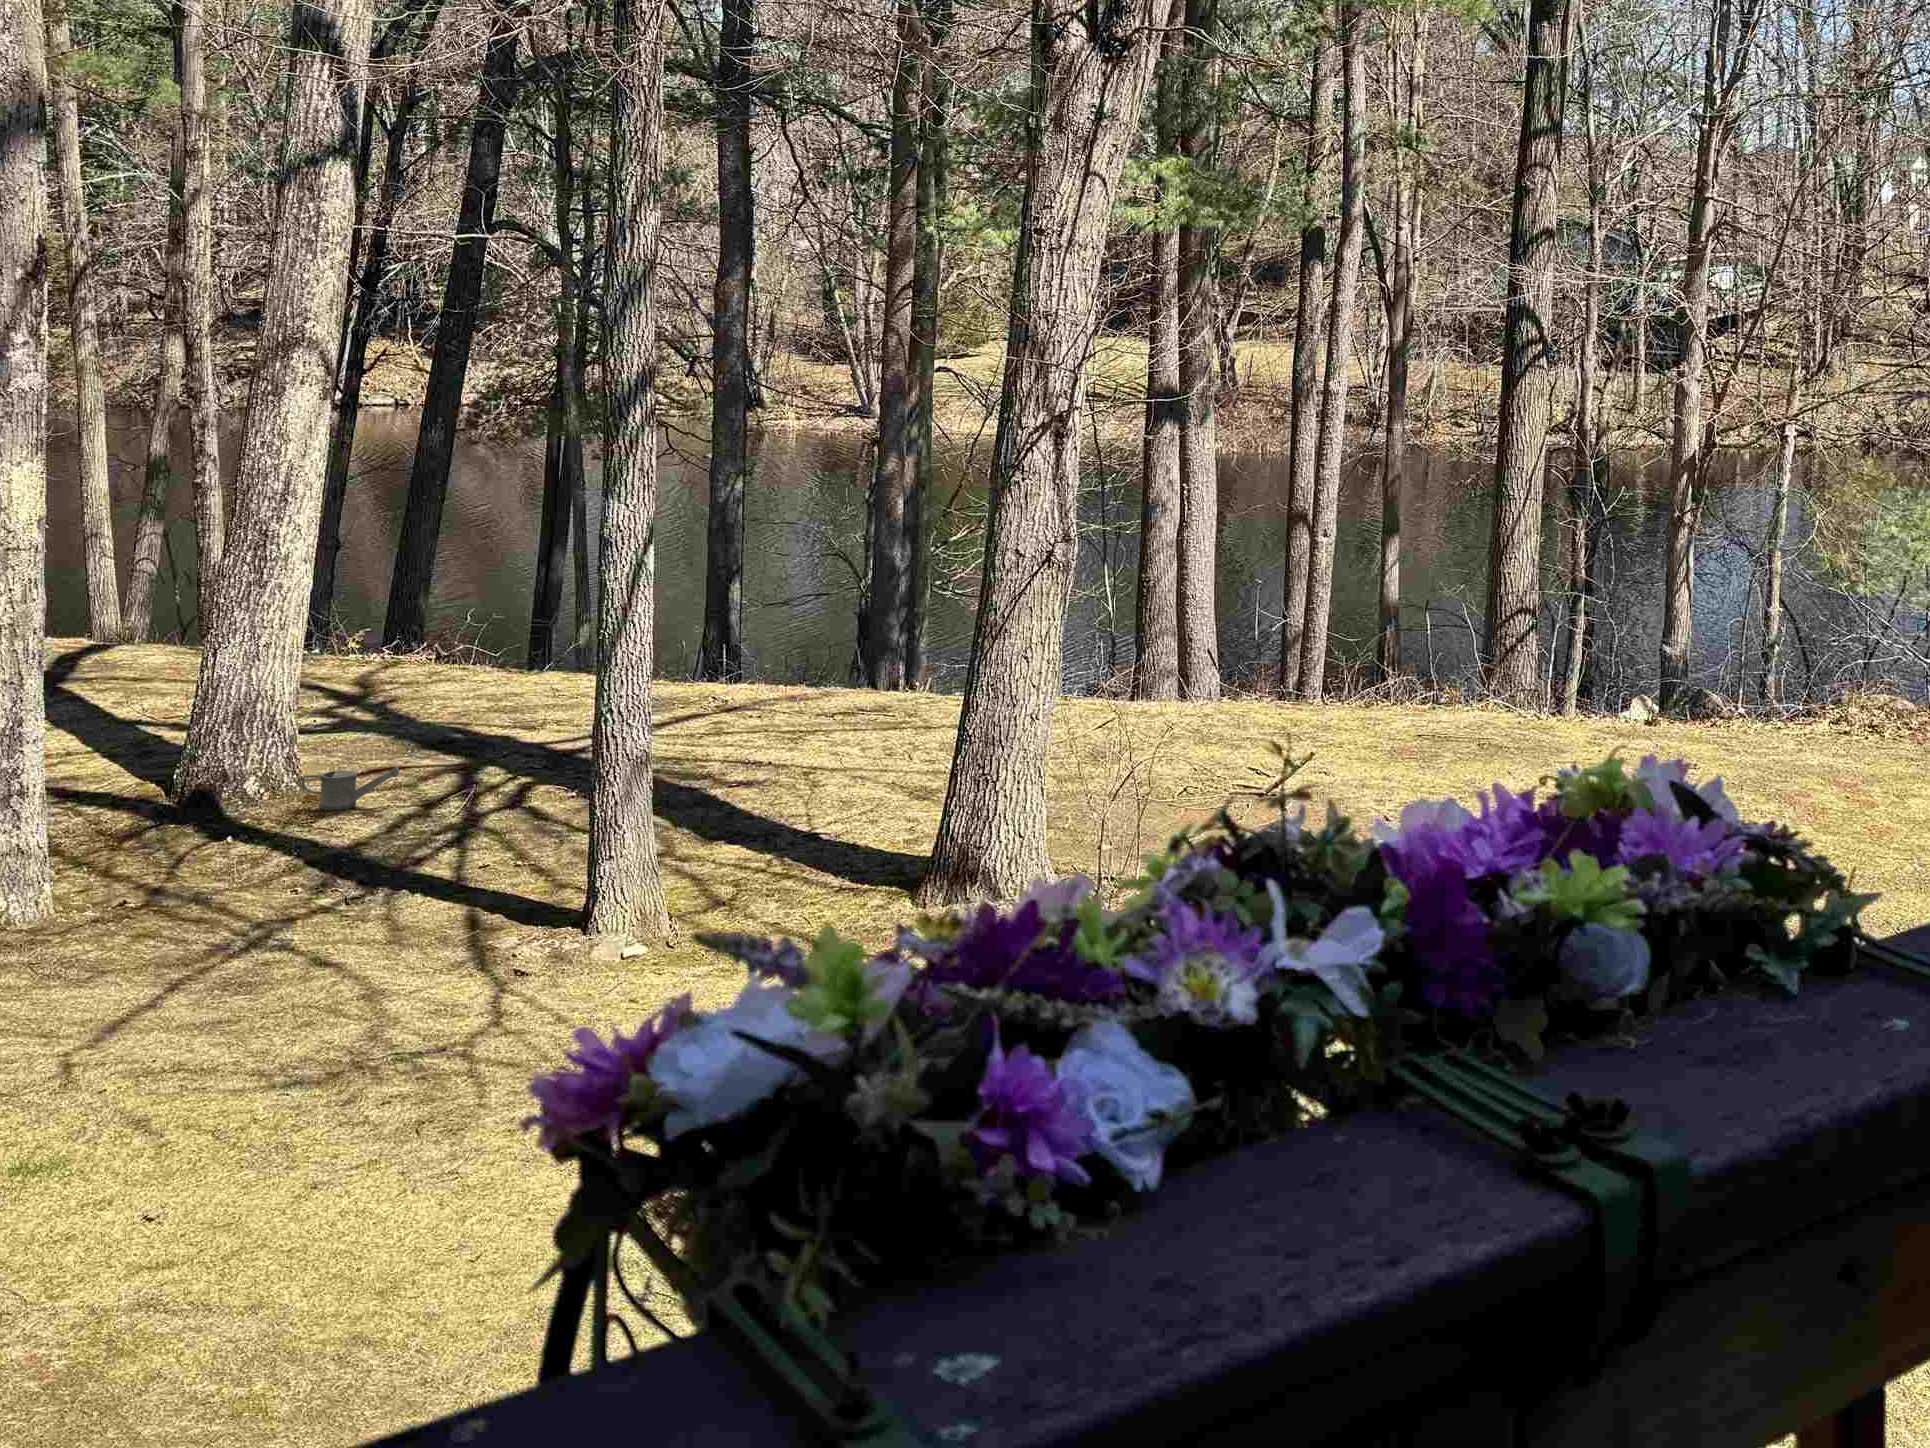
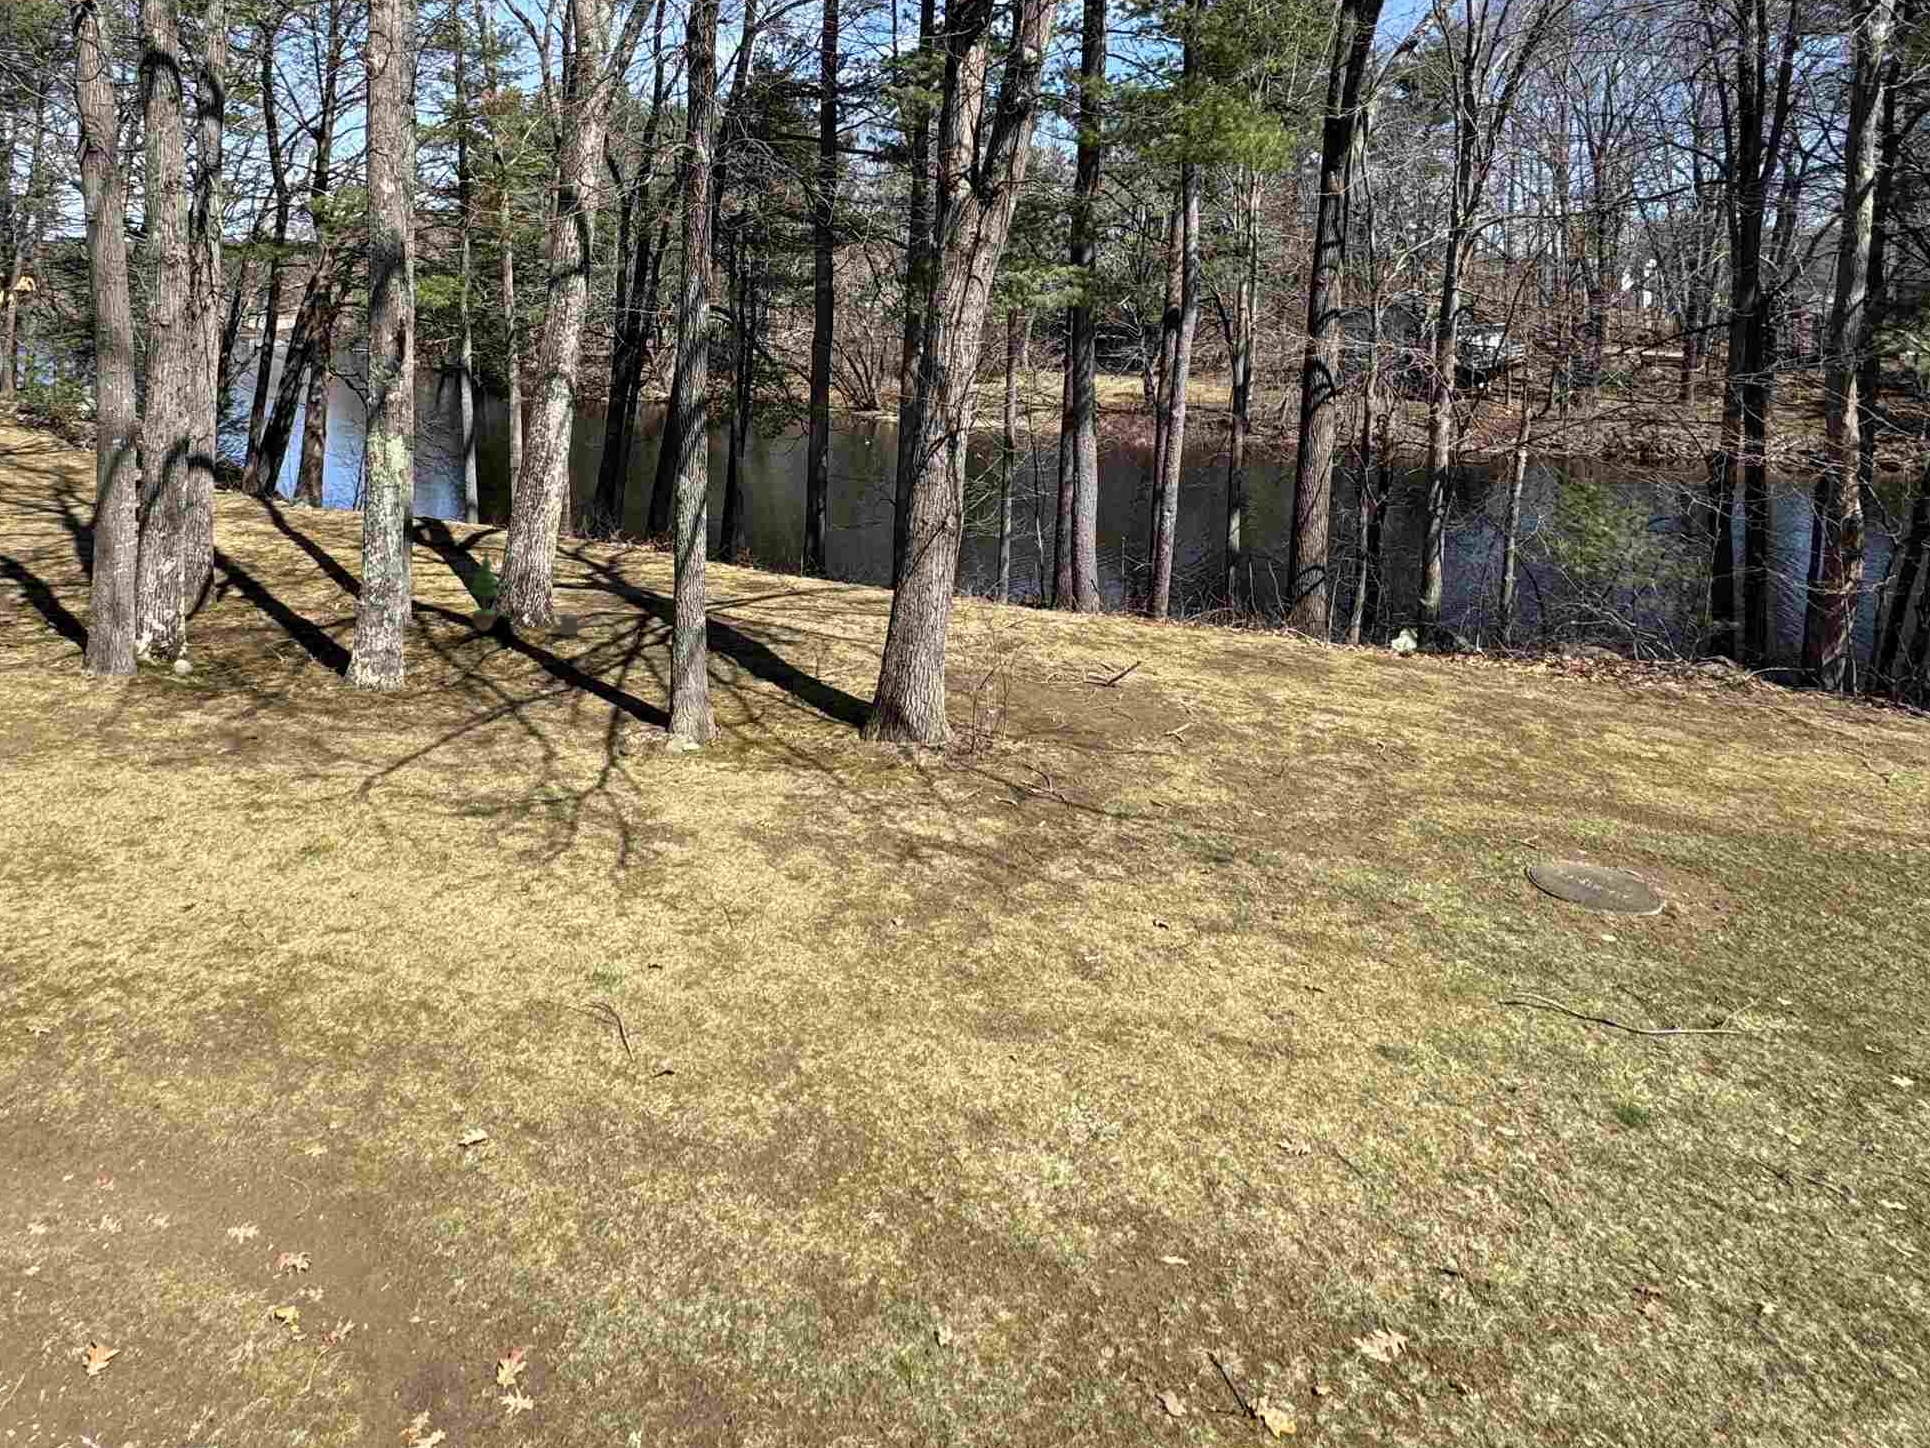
potted tree: none [134,664,197,819] -> present [471,549,499,631]

